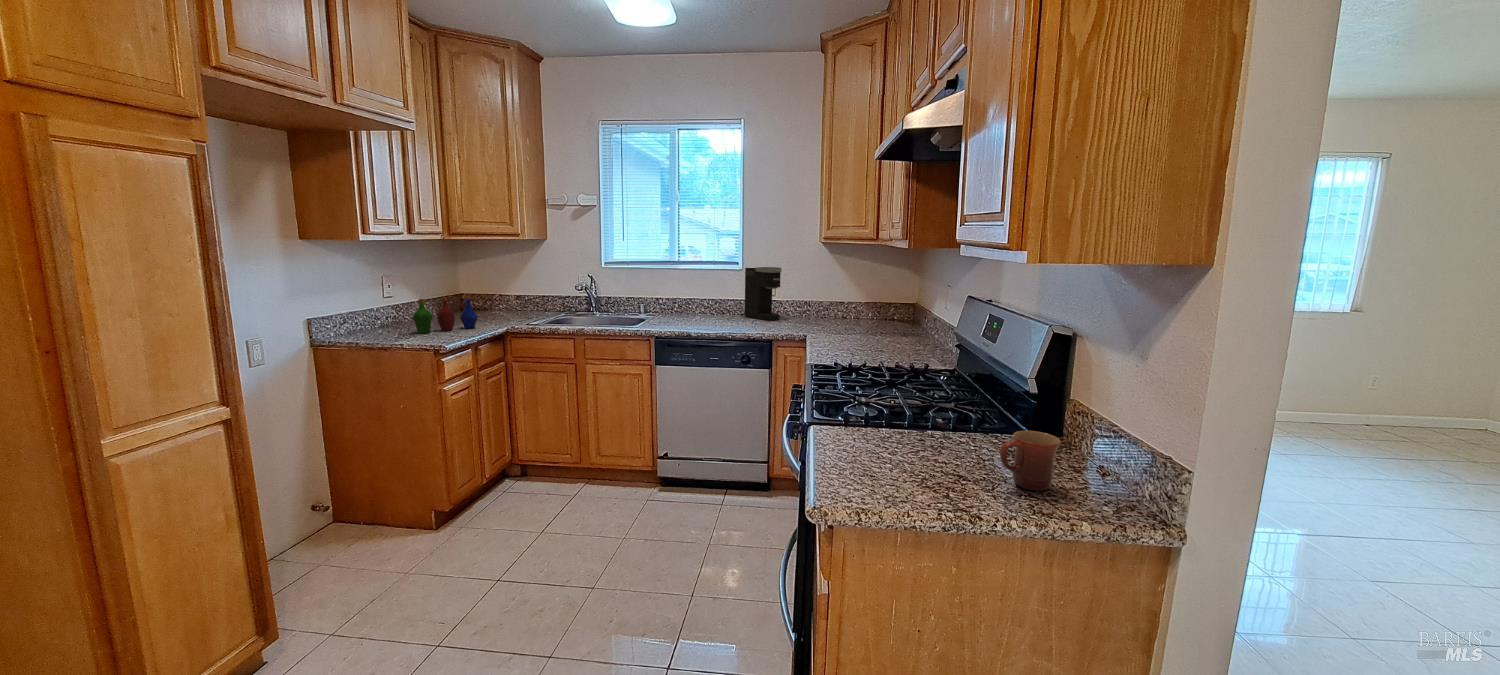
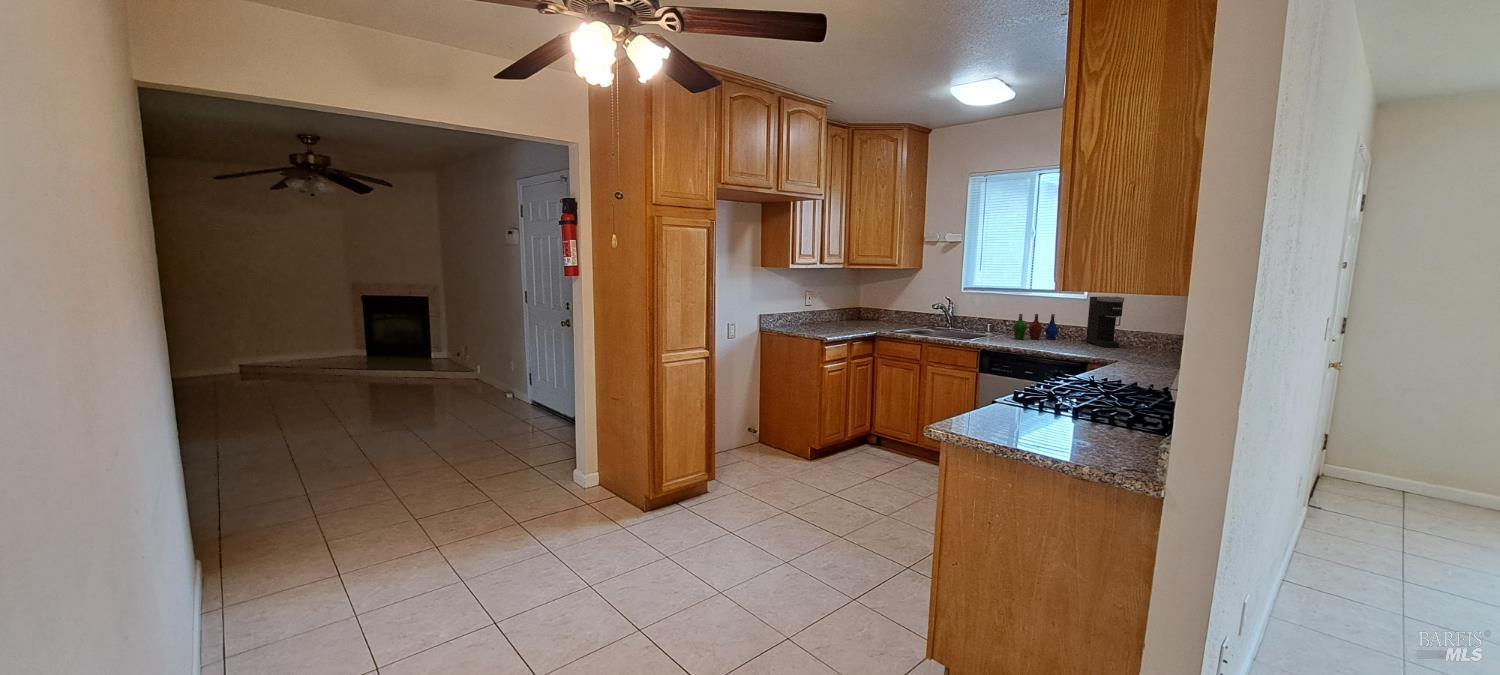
bottle: present [413,296,478,333] -> present [1013,314,1059,339]
mug: present [1000,431,1061,491] -> none [1073,412,1124,456]

